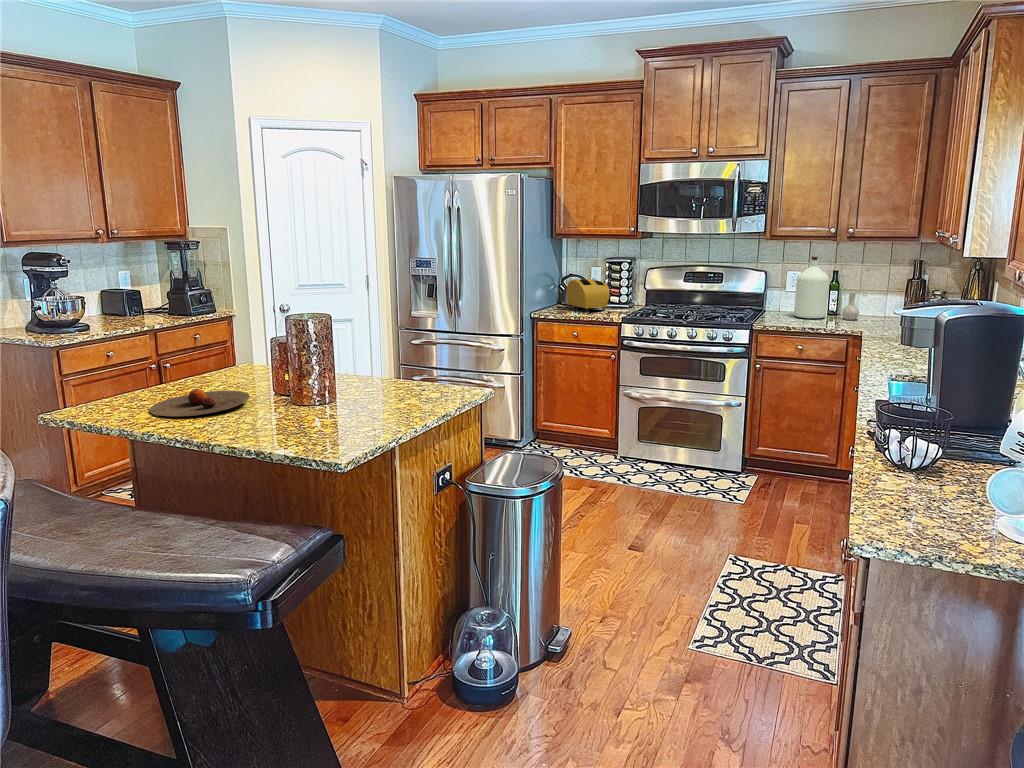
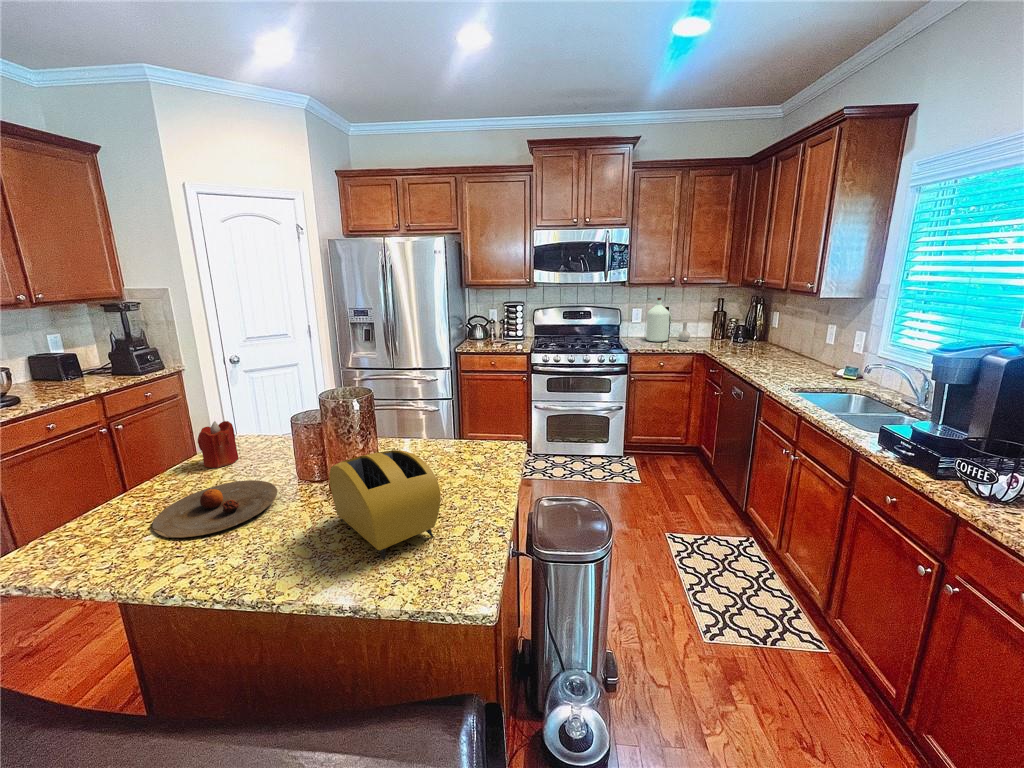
toaster: present [567,279,610,312] -> present [329,450,441,559]
candle: none [204,342,237,384] -> present [198,421,238,468]

